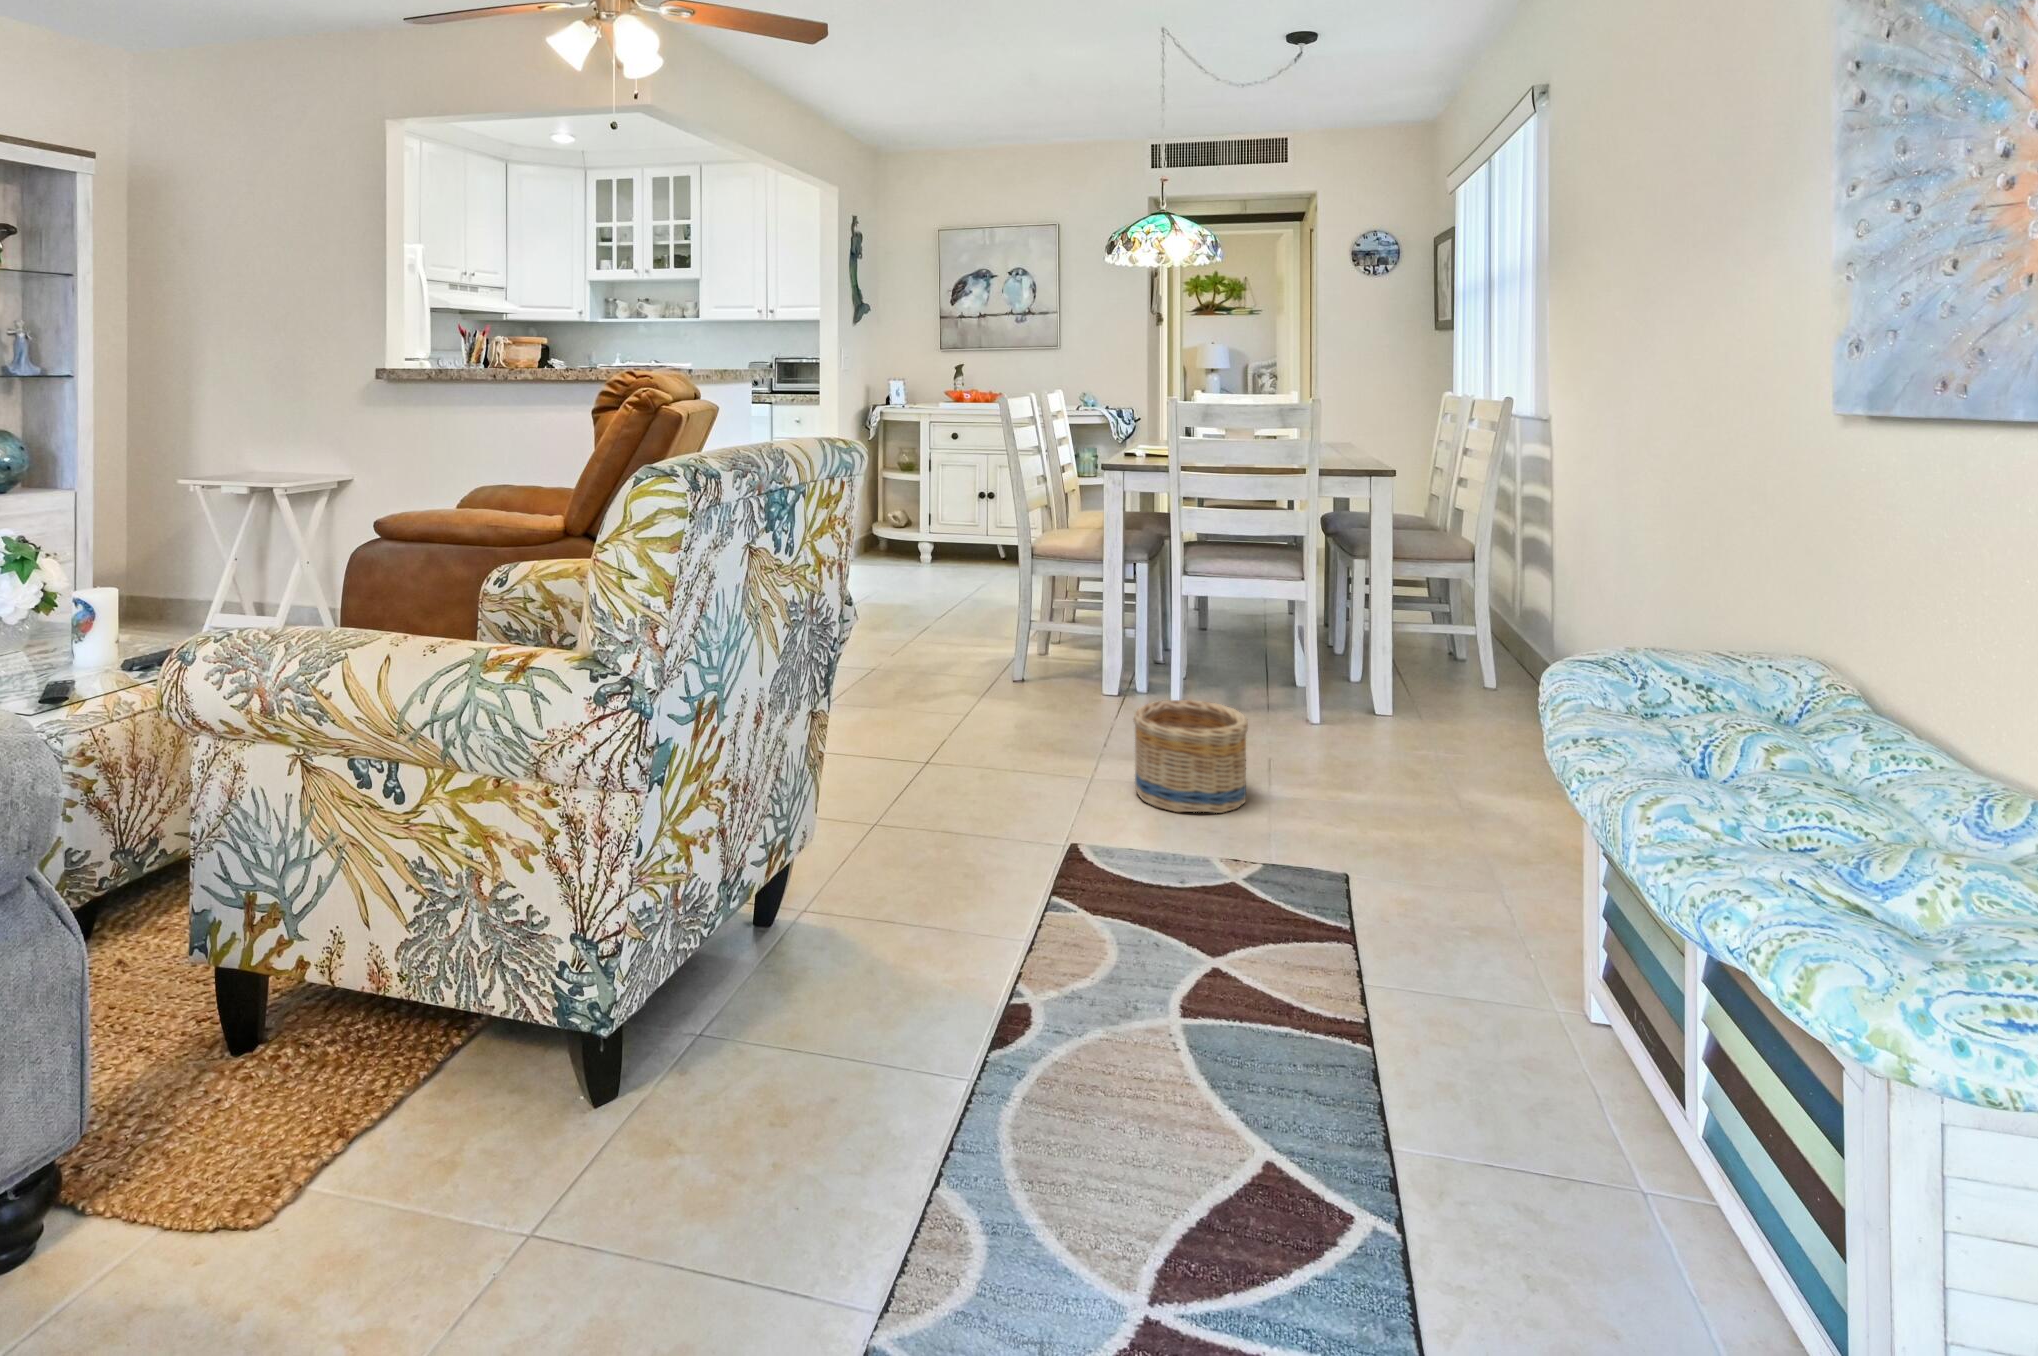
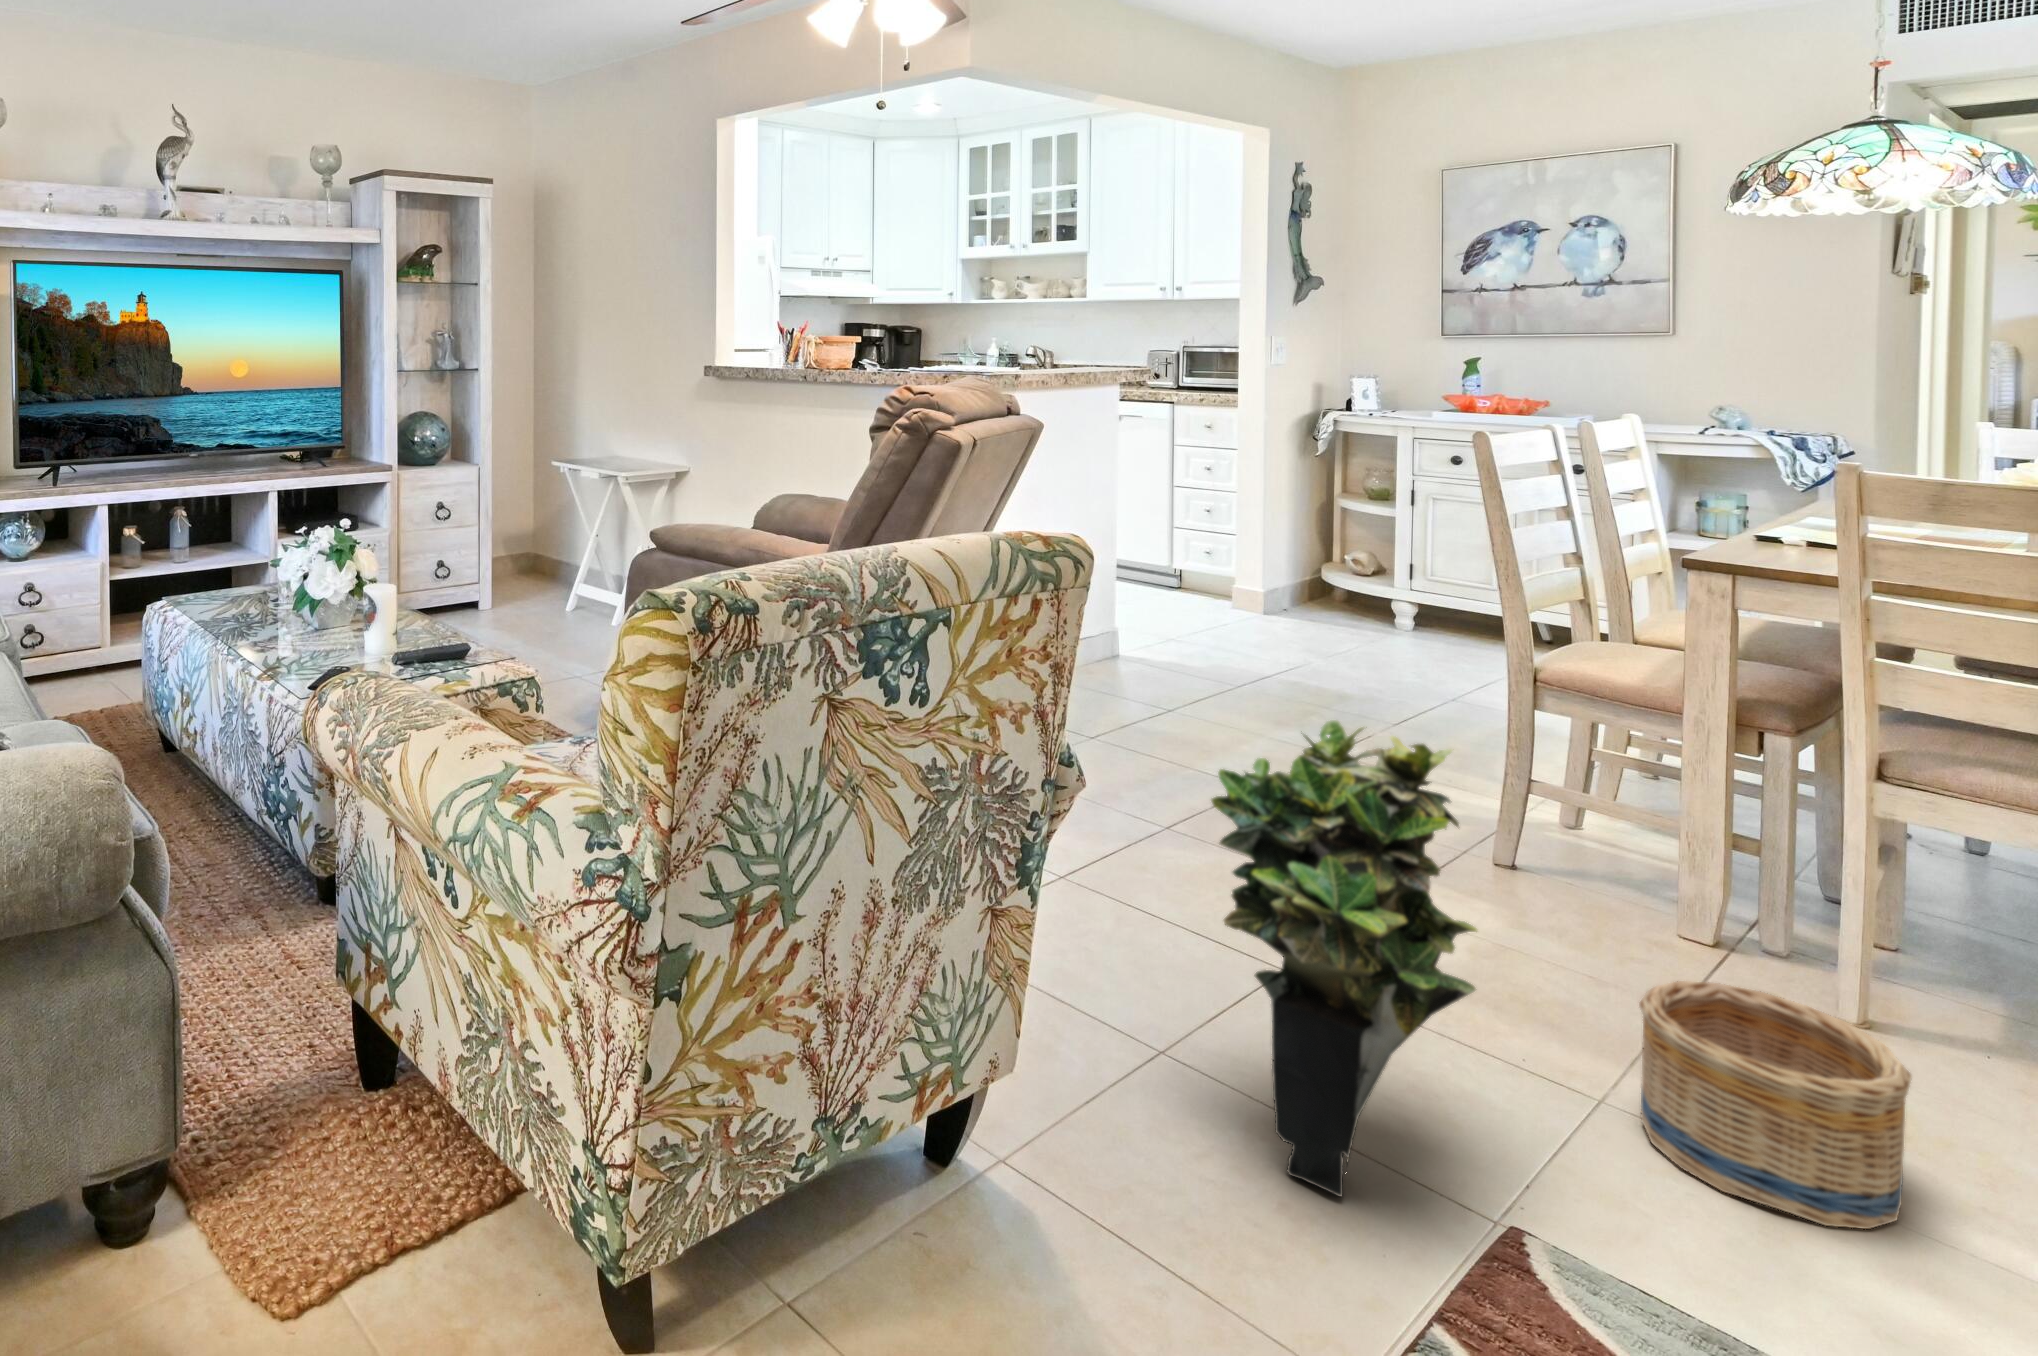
potted plant: none [923,567,1076,871] -> present [1211,720,1477,1196]

